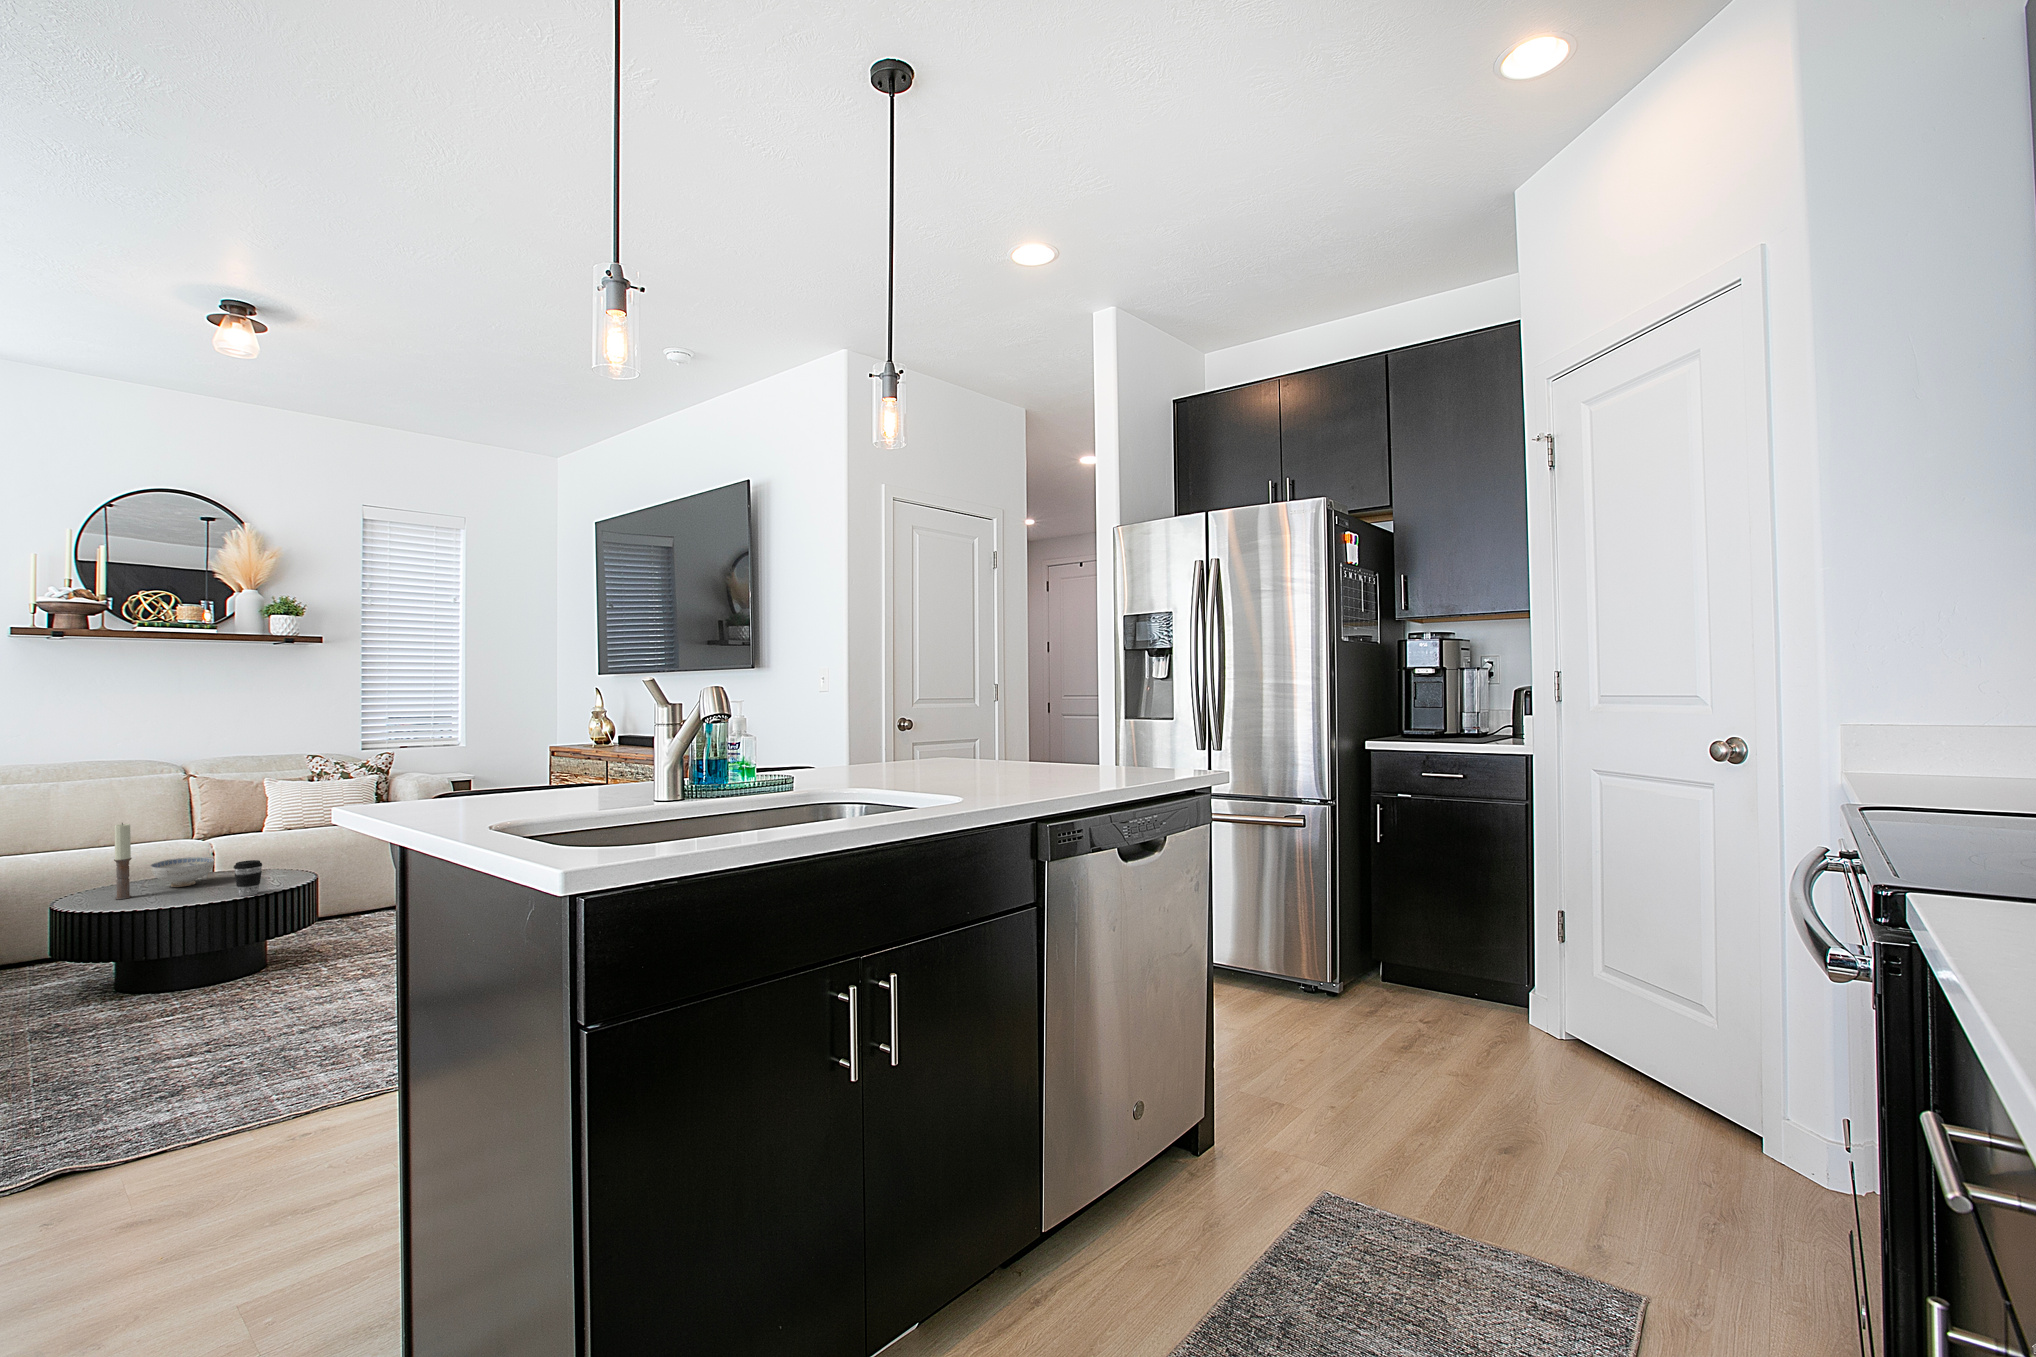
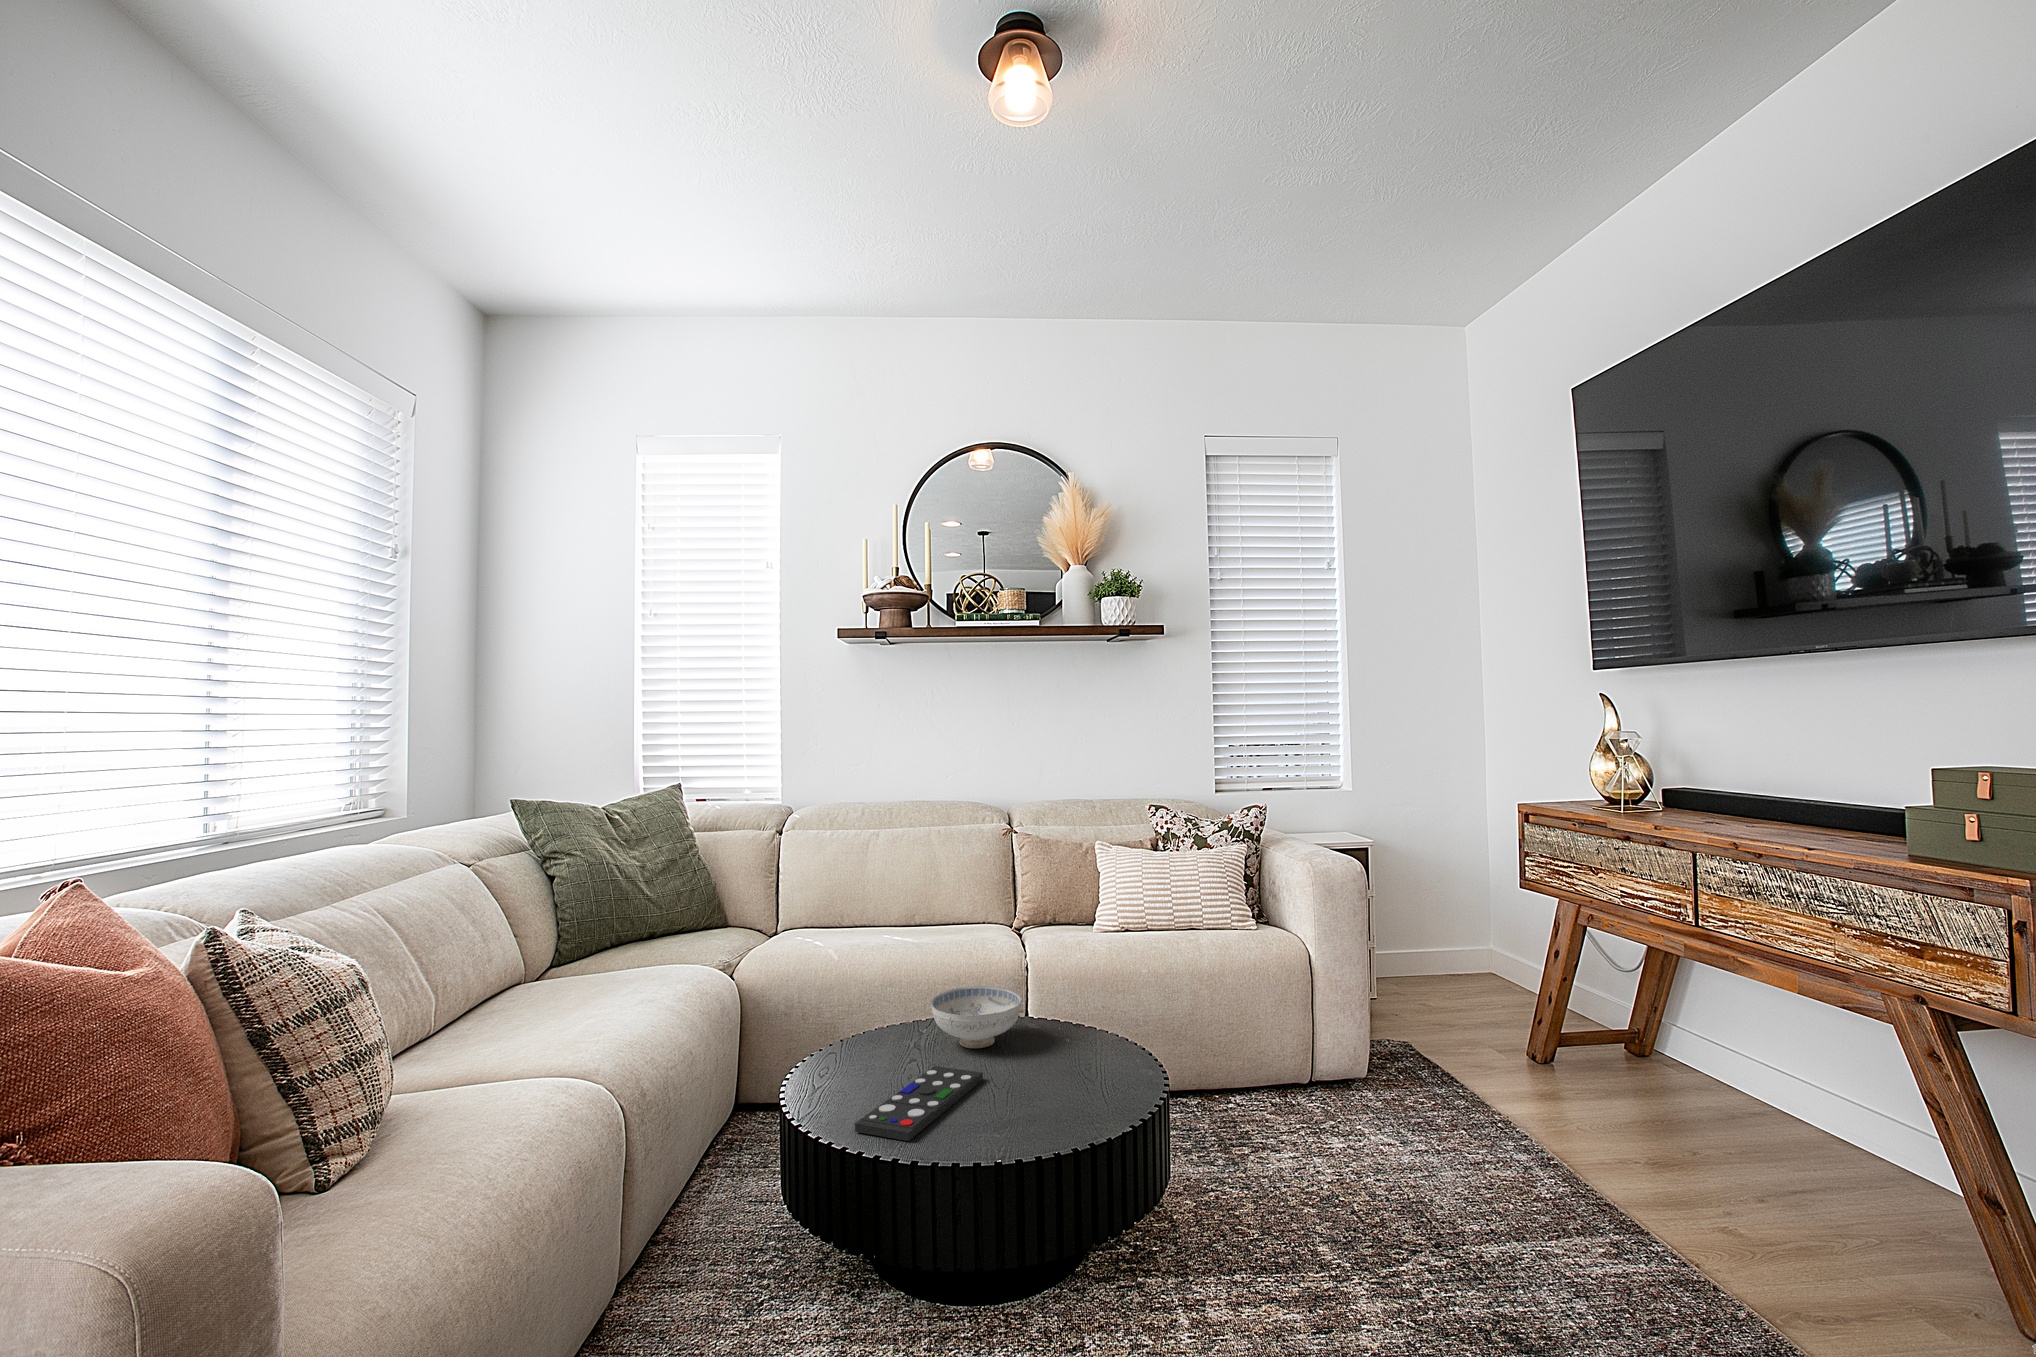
candle: present [114,823,132,899] -> none [874,925,899,1070]
coffee cup: present [234,860,262,896] -> none [1041,1035,1090,1120]
remote control: none [119,890,193,913] -> present [855,1066,983,1141]

